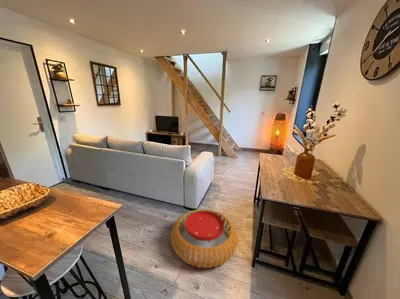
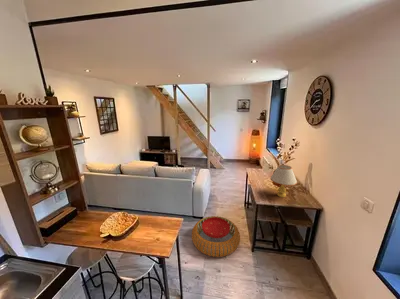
table lamp: none [291,142,336,193] -> present [270,165,297,197]

